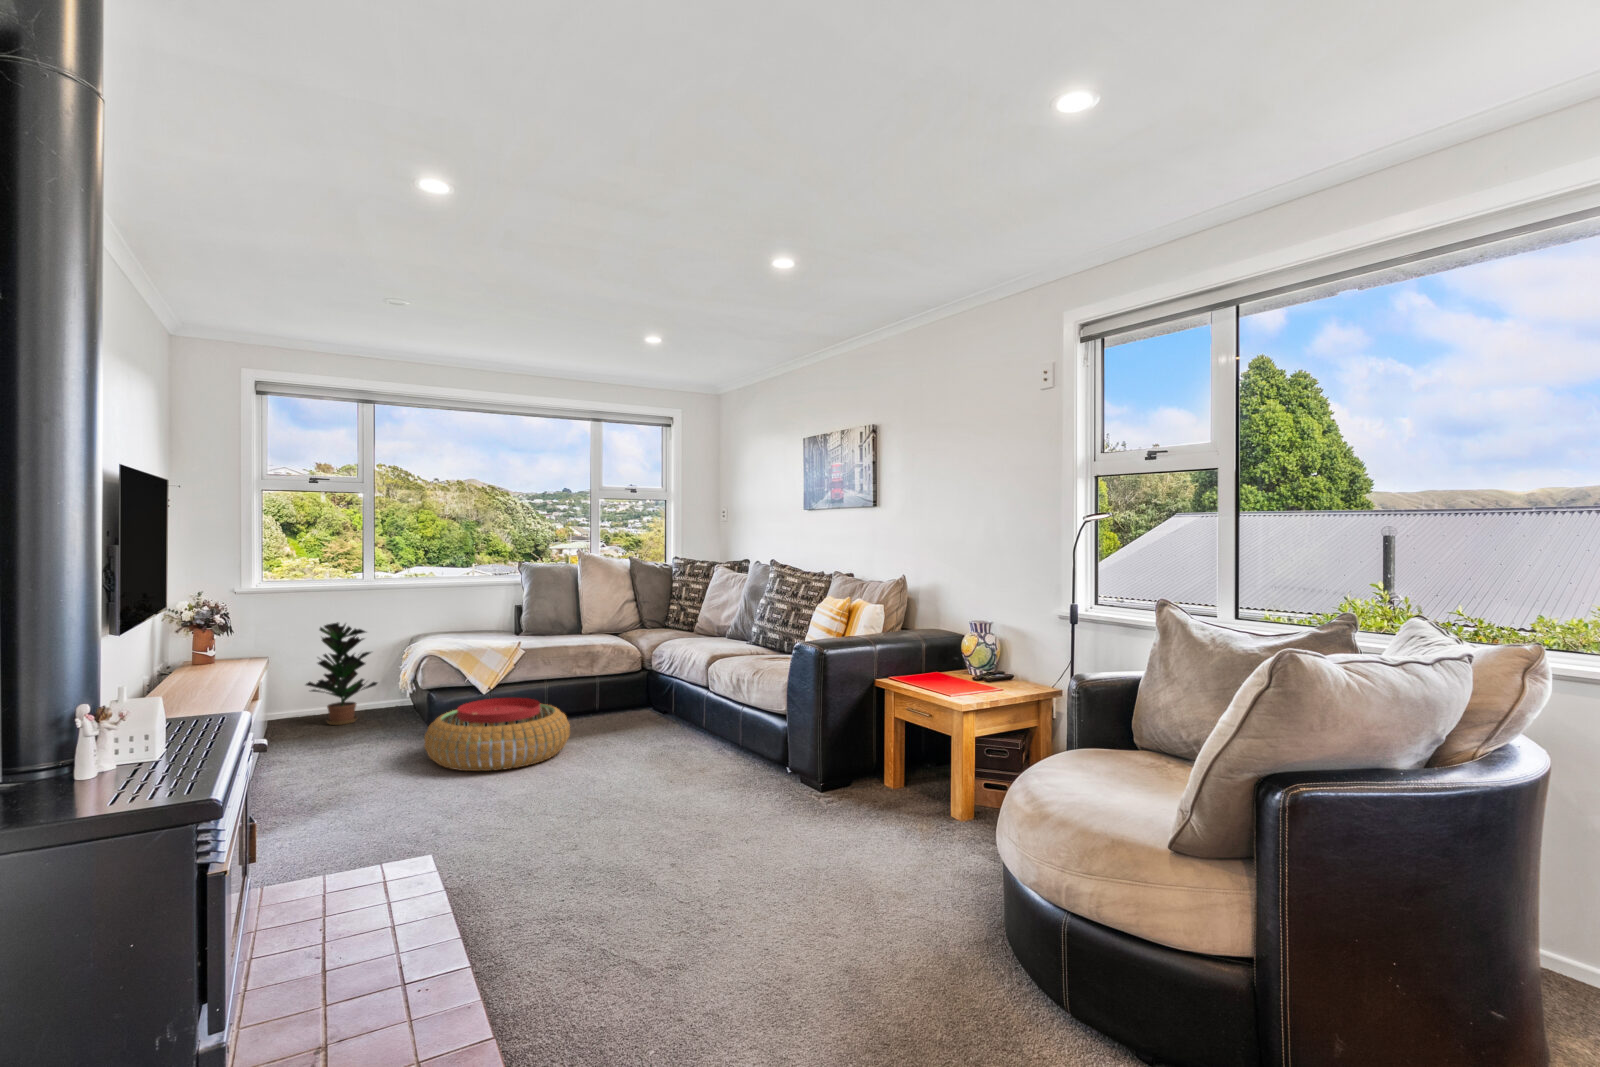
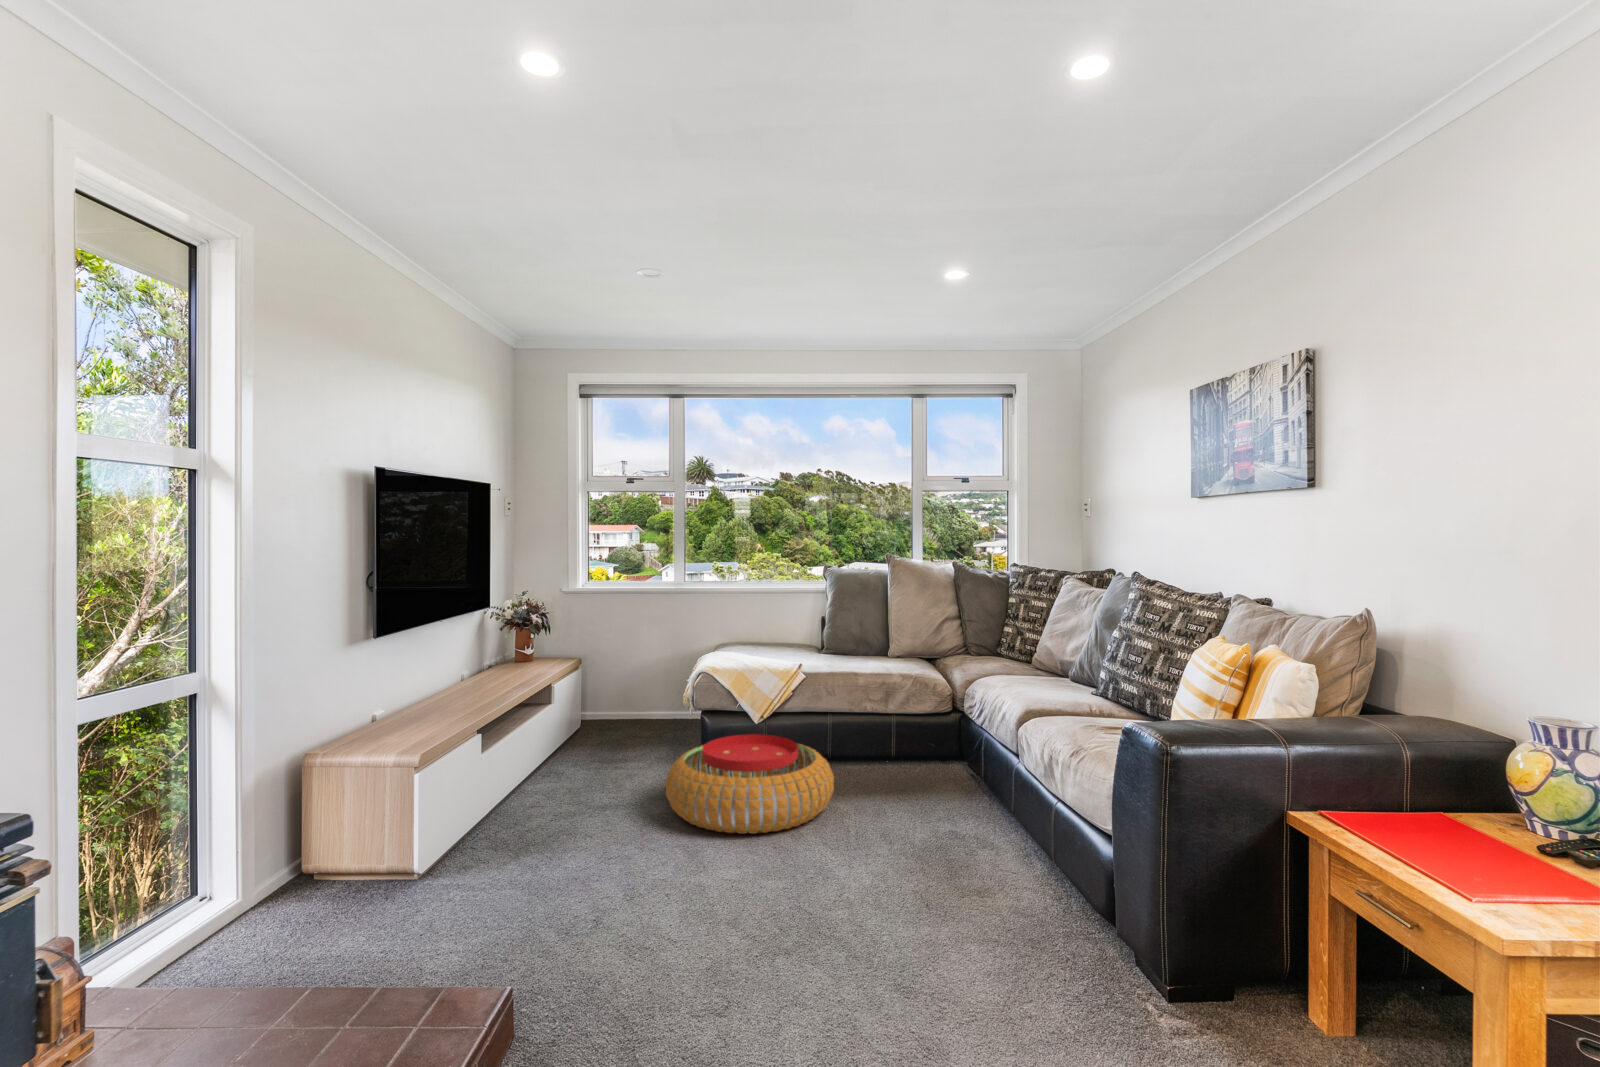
potted plant: present [306,622,377,725] -> none [610,627,678,735]

